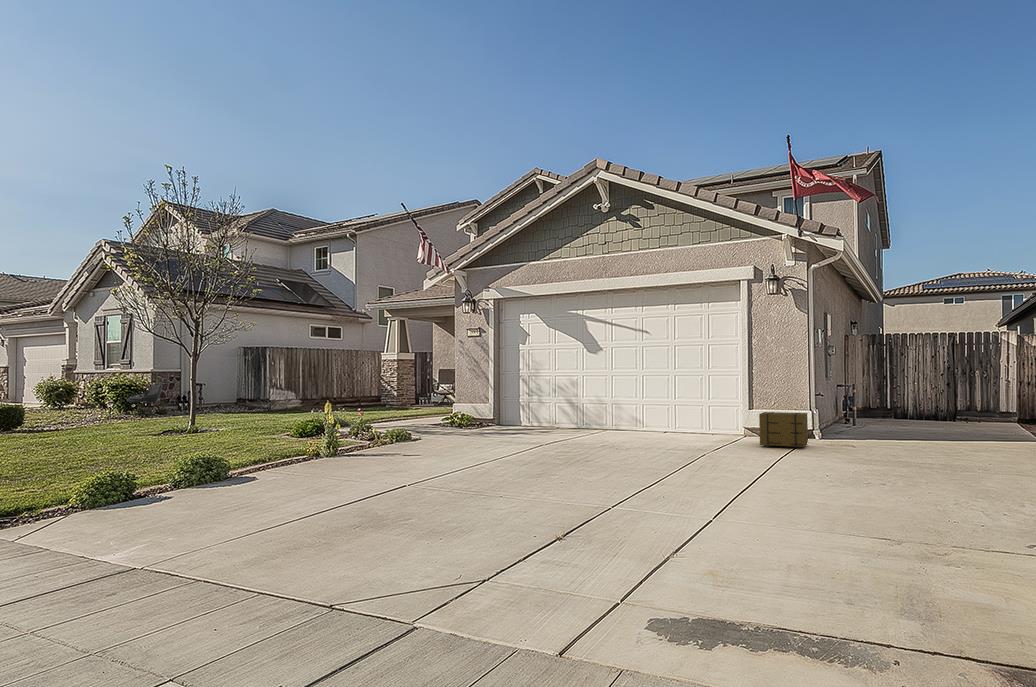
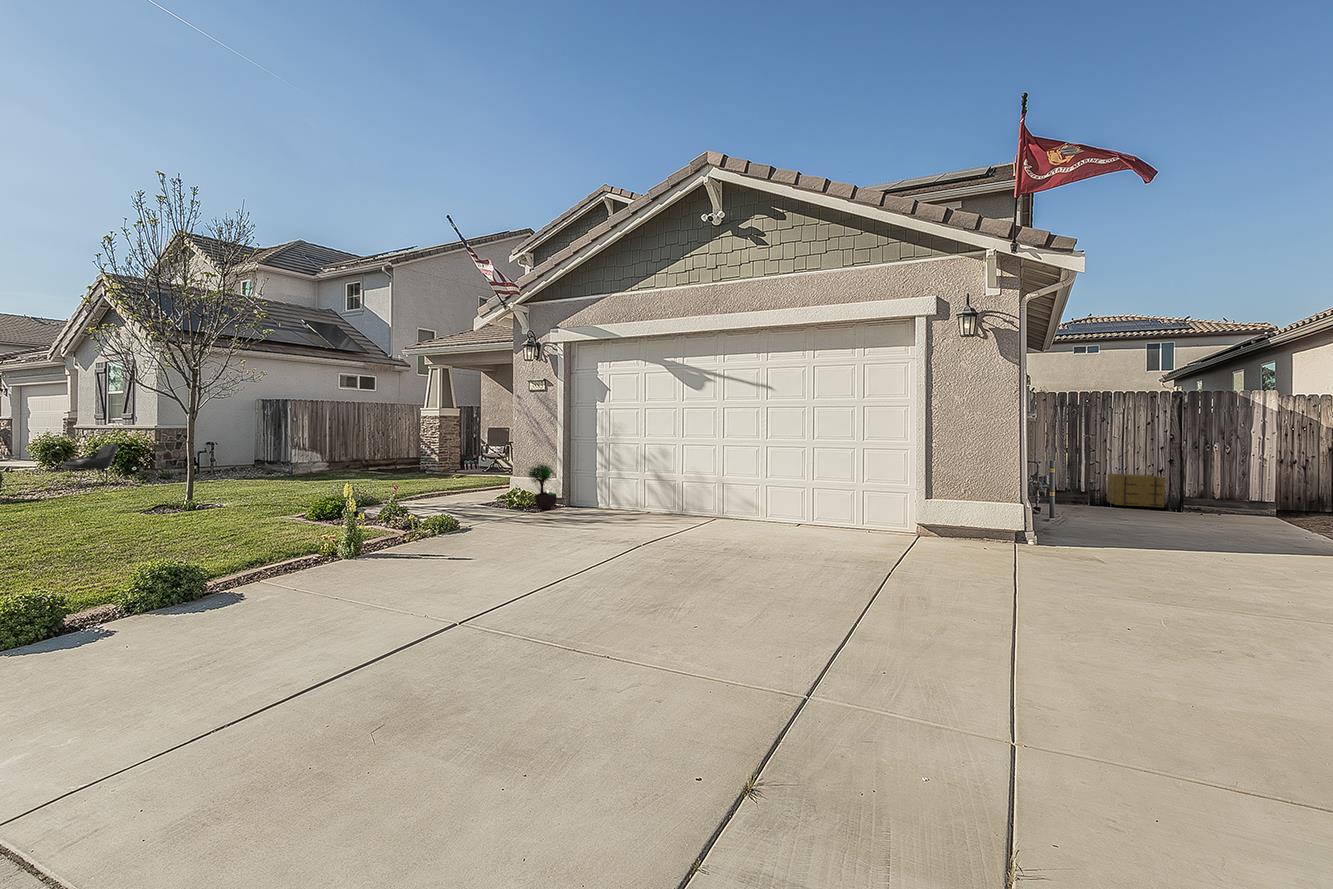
potted tree: none [466,389,490,427] -> present [528,463,557,509]
cardboard box: present [759,412,808,448] -> present [1107,474,1165,508]

